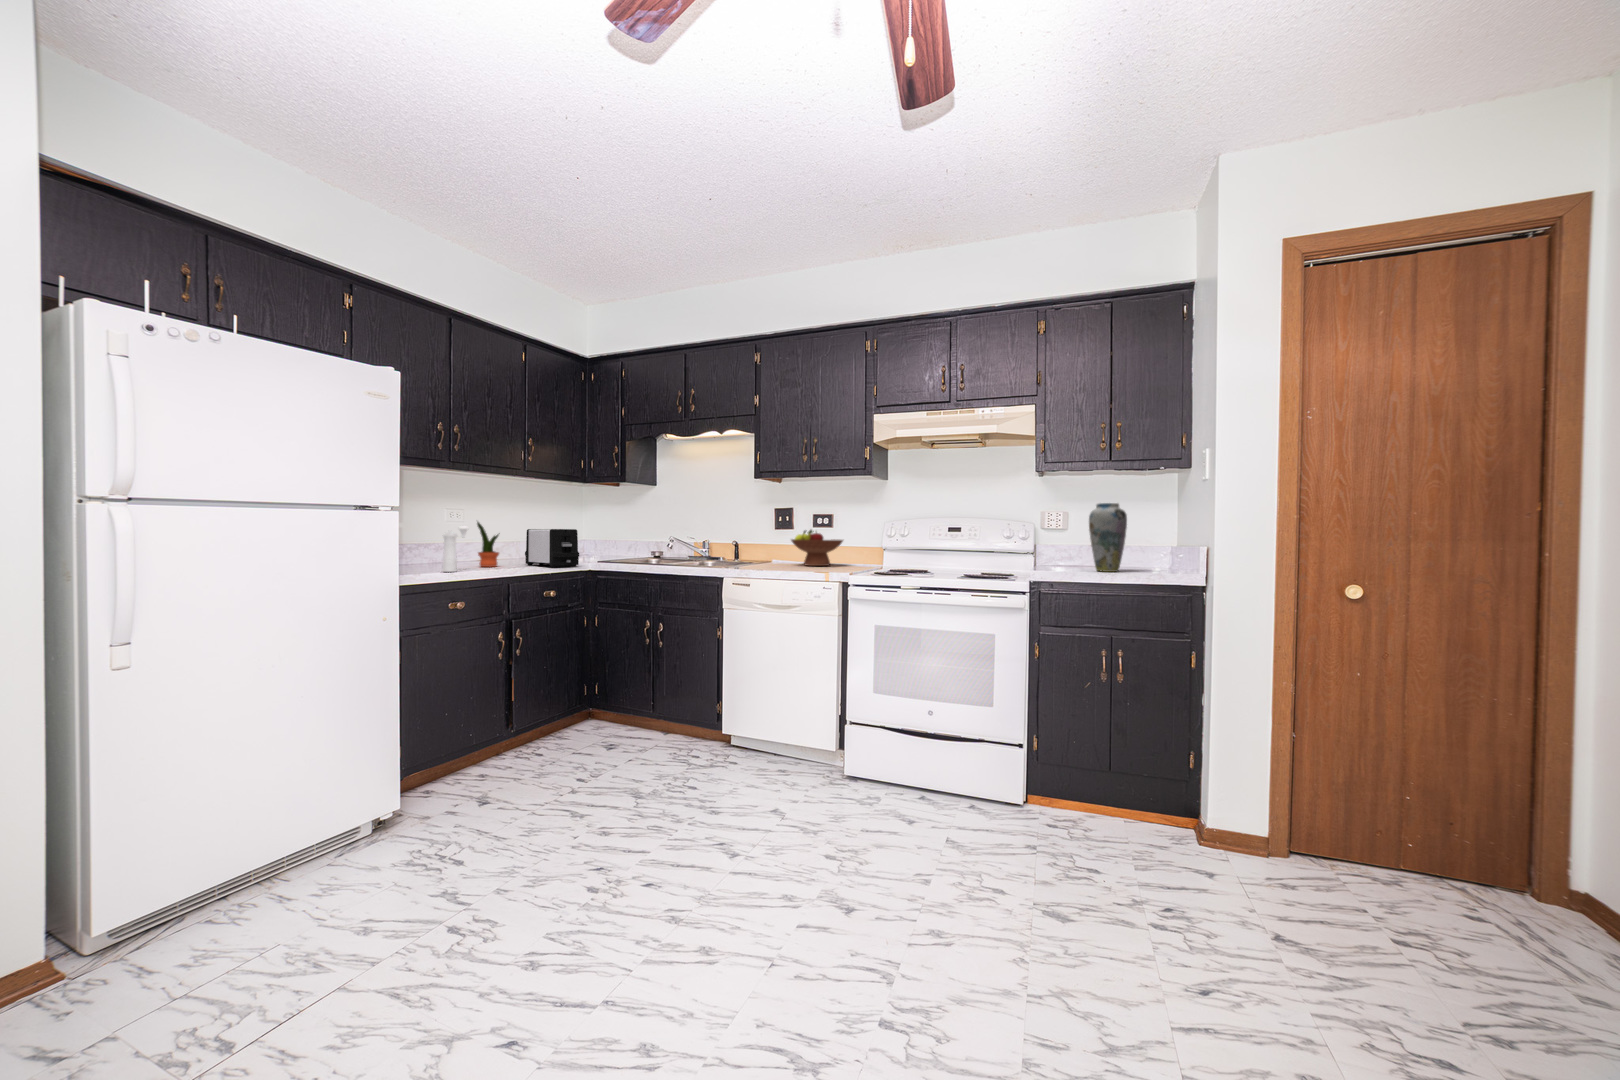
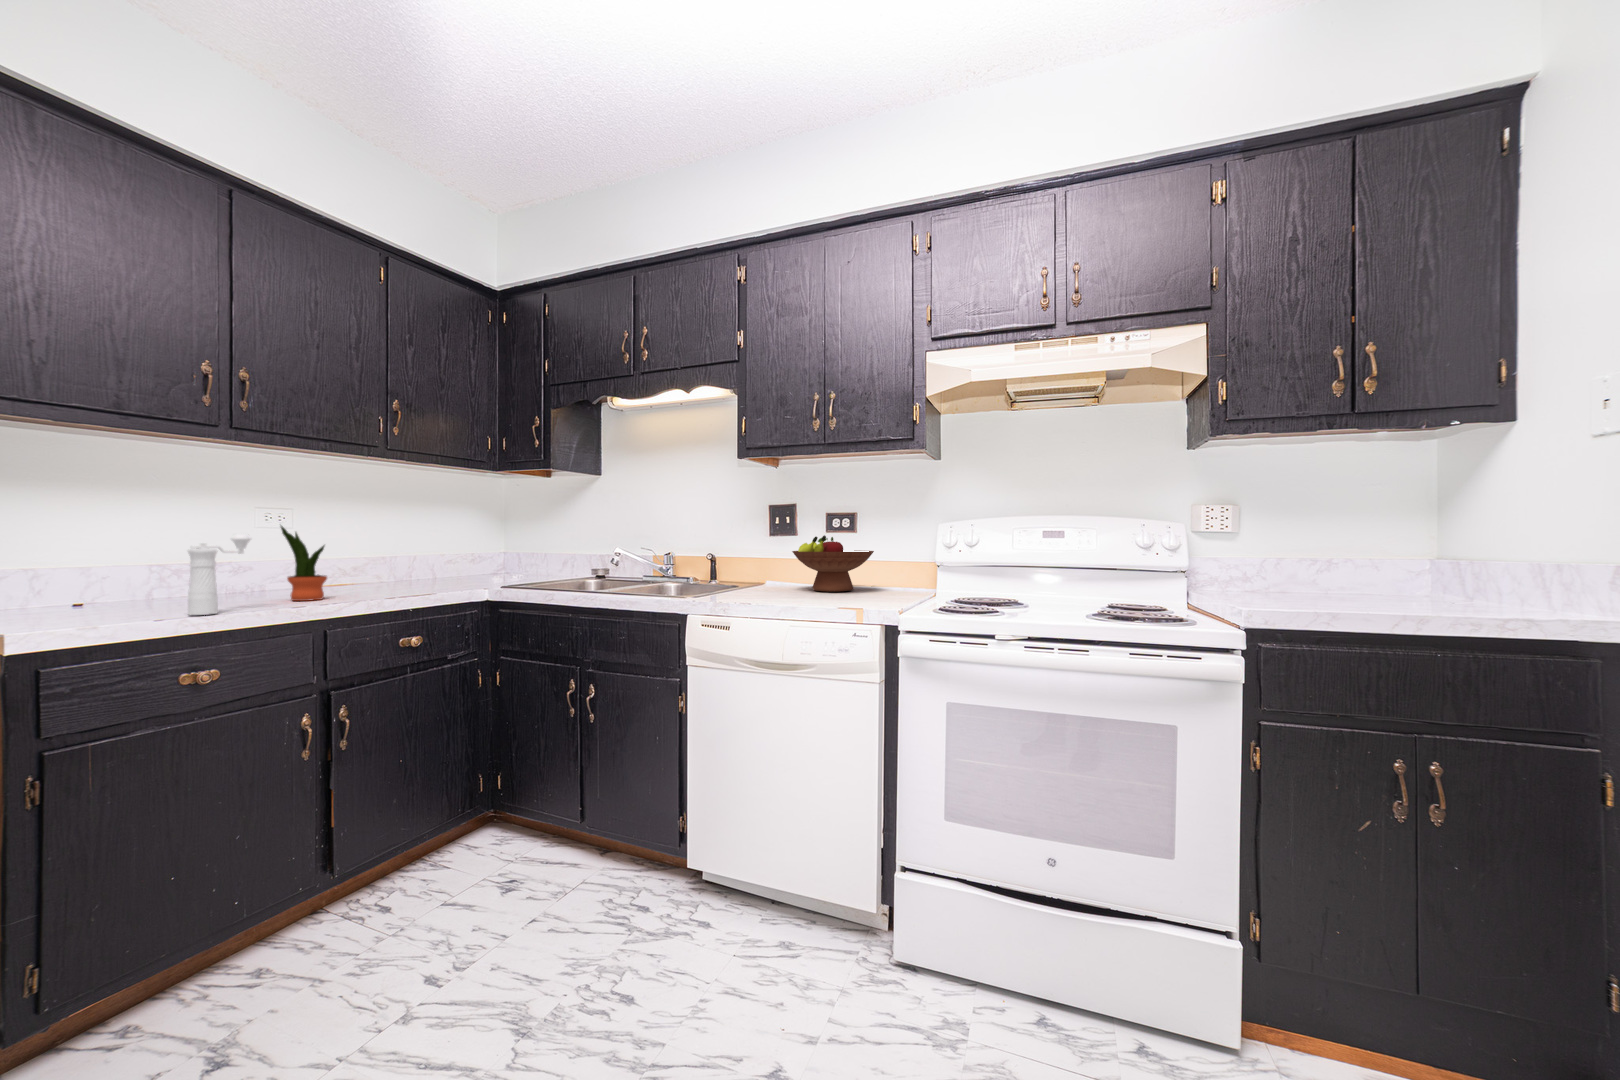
vase: present [1089,503,1127,572] -> none [1332,484,1416,610]
toaster: present [525,529,579,567] -> none [377,538,458,600]

